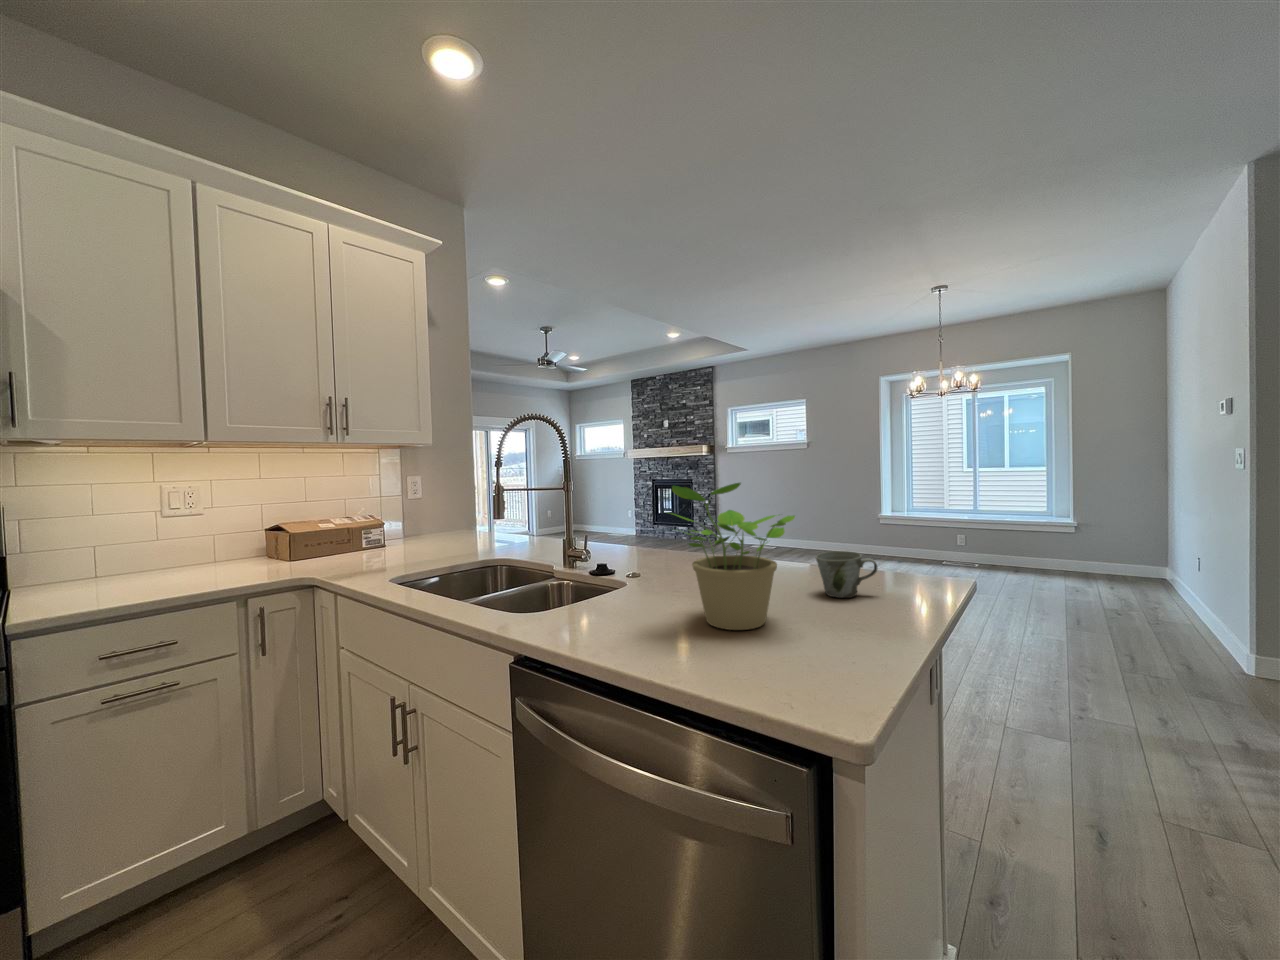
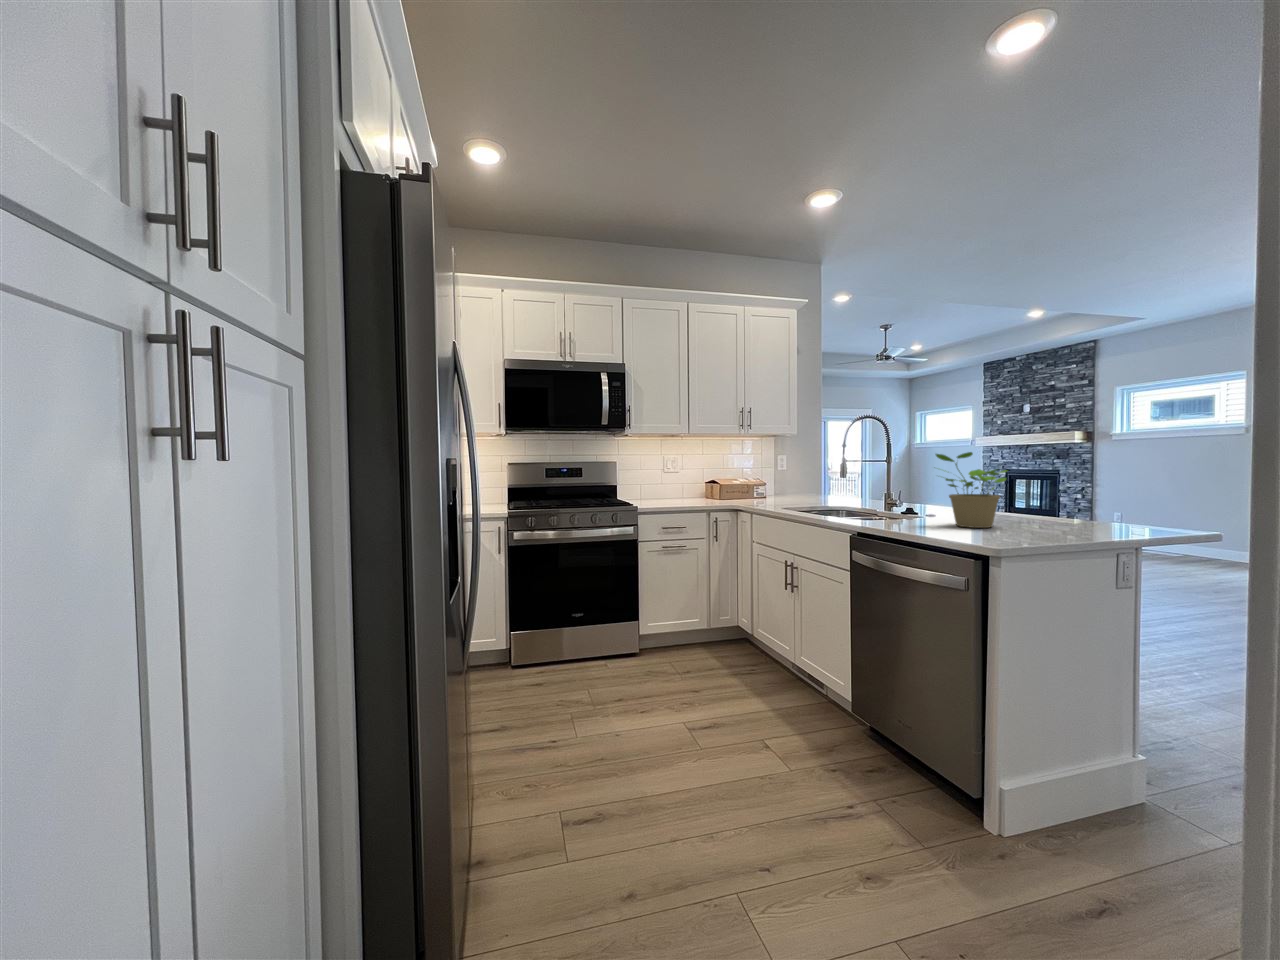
mug: present [816,551,877,598] -> none [1043,499,1088,525]

